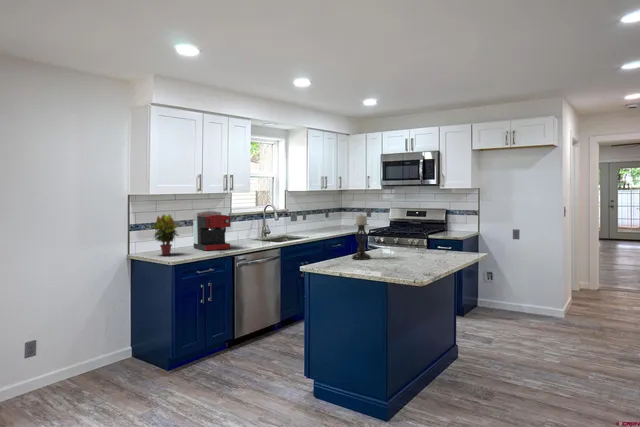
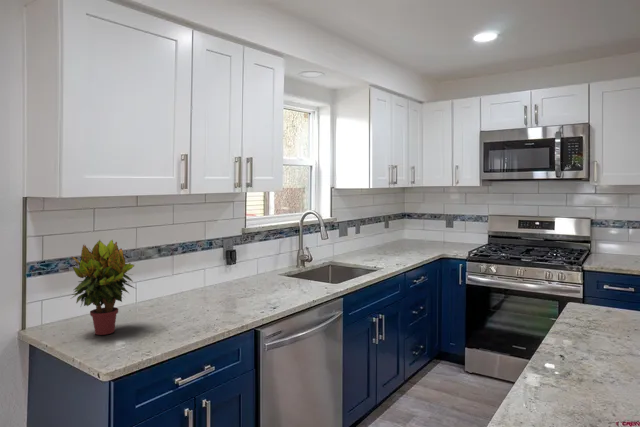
coffee maker: present [193,211,231,251] -> none [172,229,248,315]
candle holder: present [352,214,371,260] -> none [562,248,618,369]

